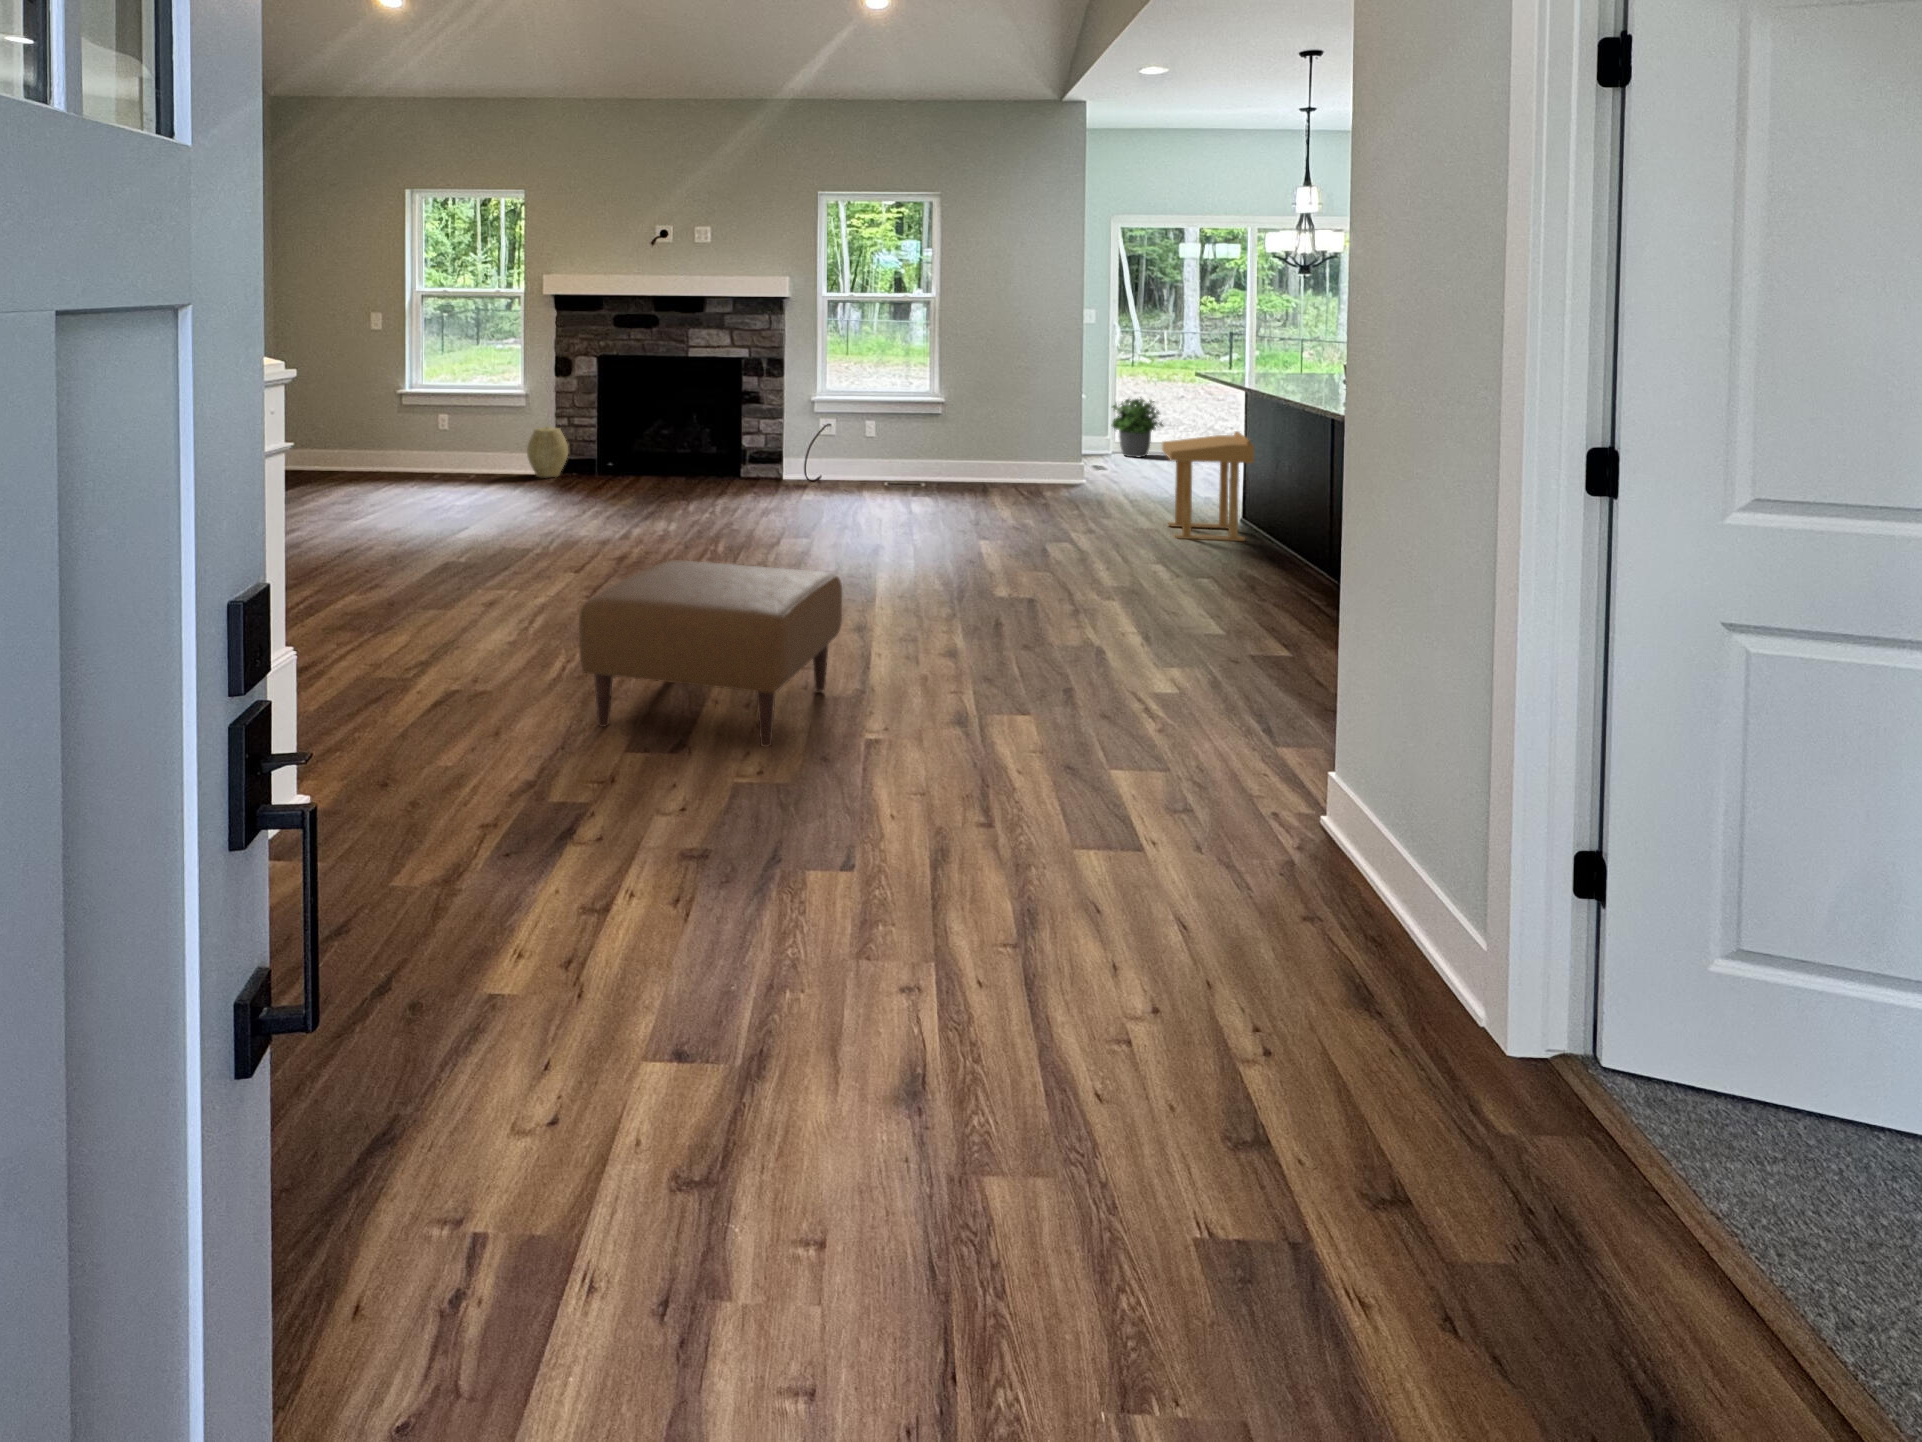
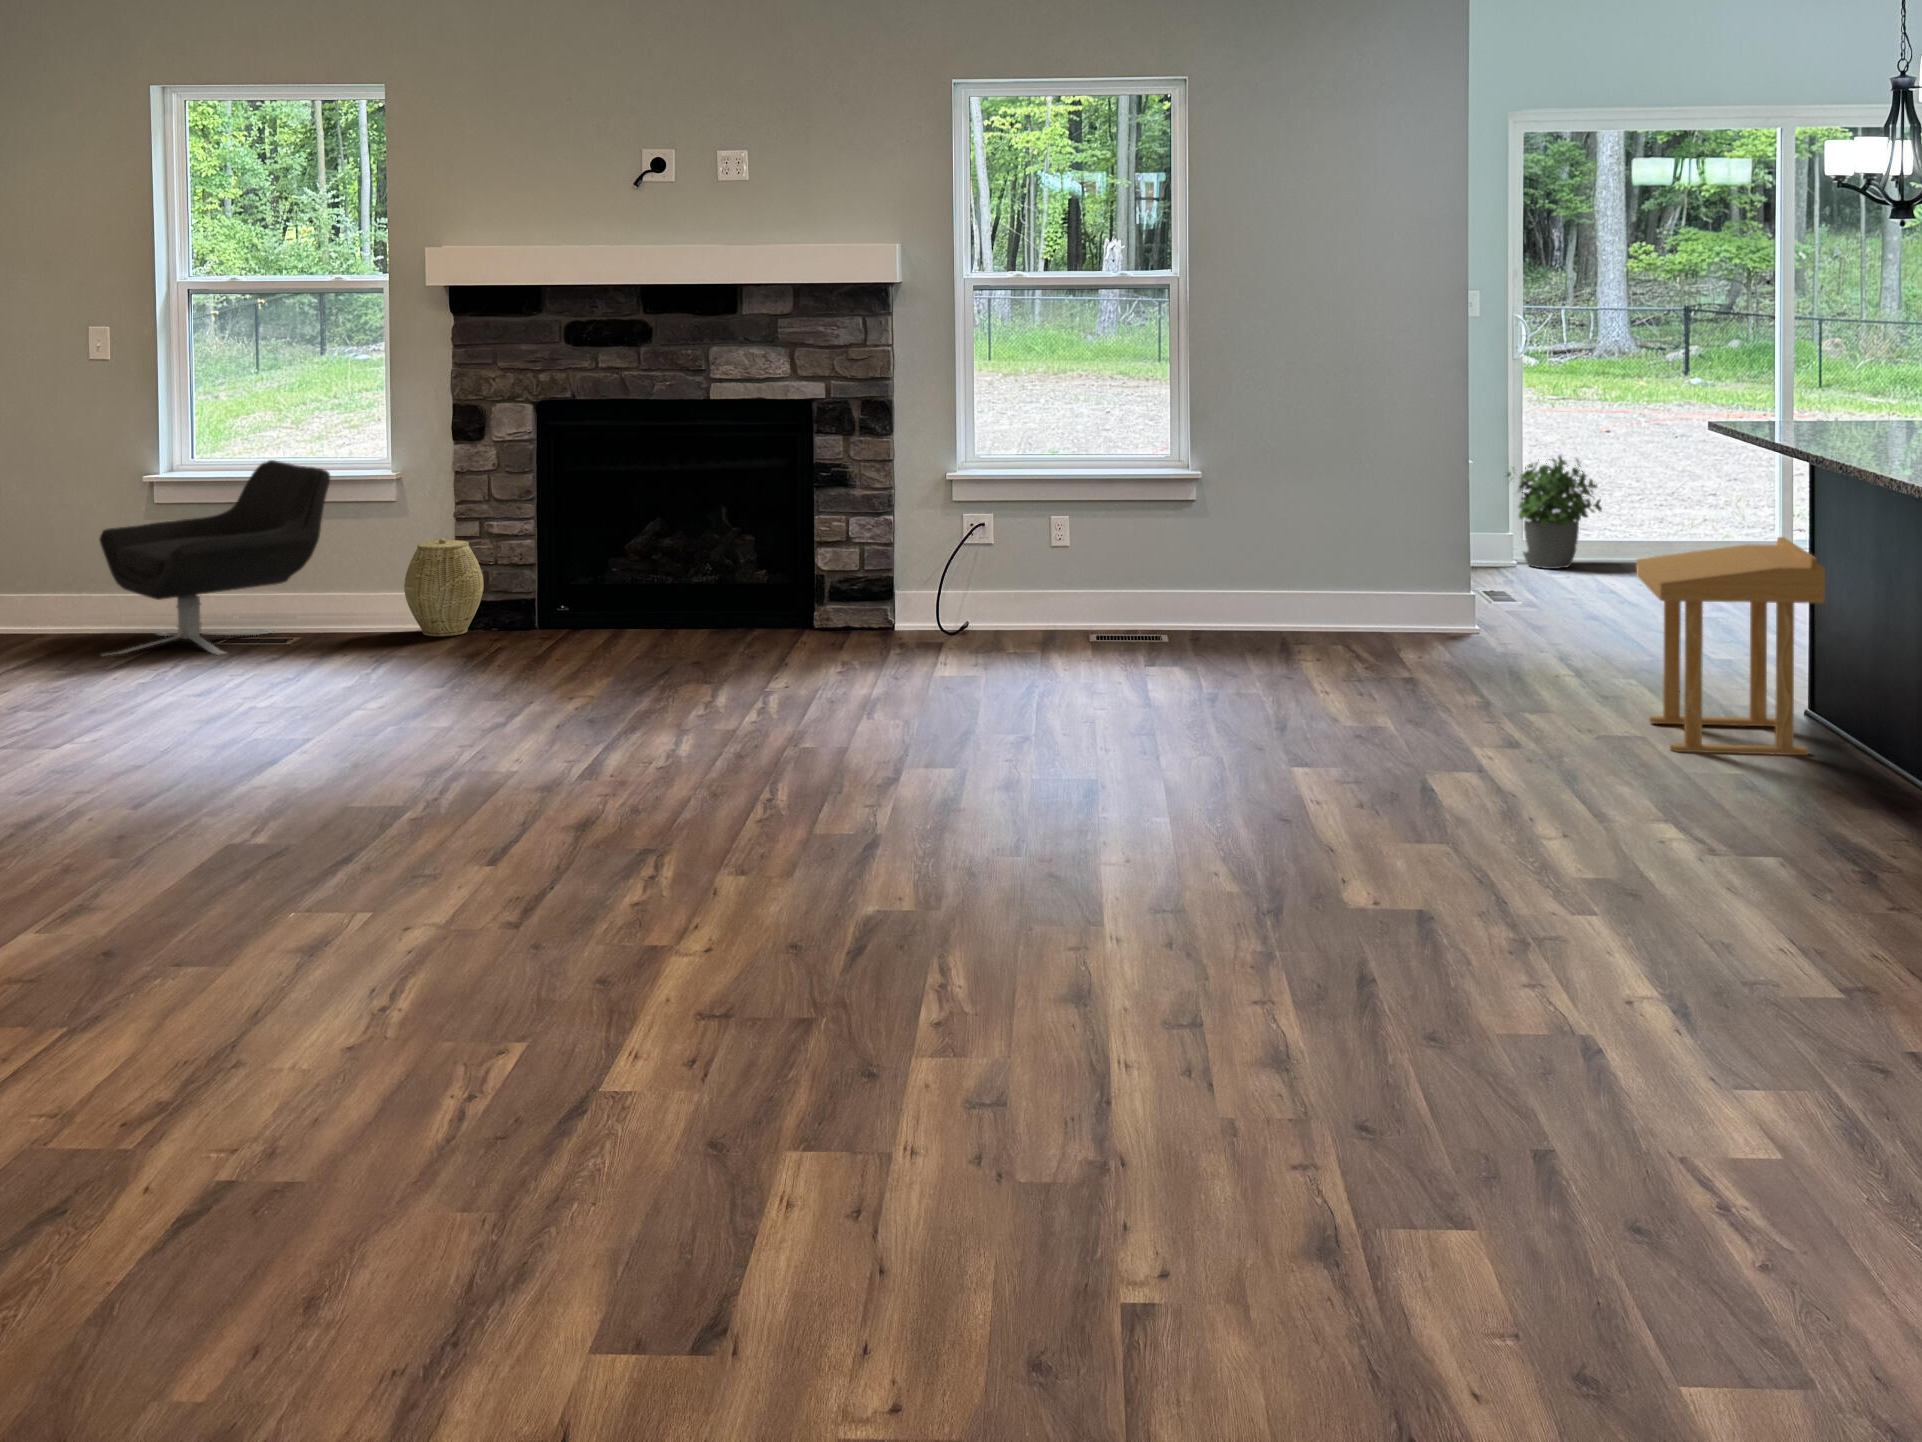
lounge chair: none [368,384,490,484] -> present [99,460,330,655]
ottoman: present [579,560,842,747] -> none [482,887,1055,1339]

